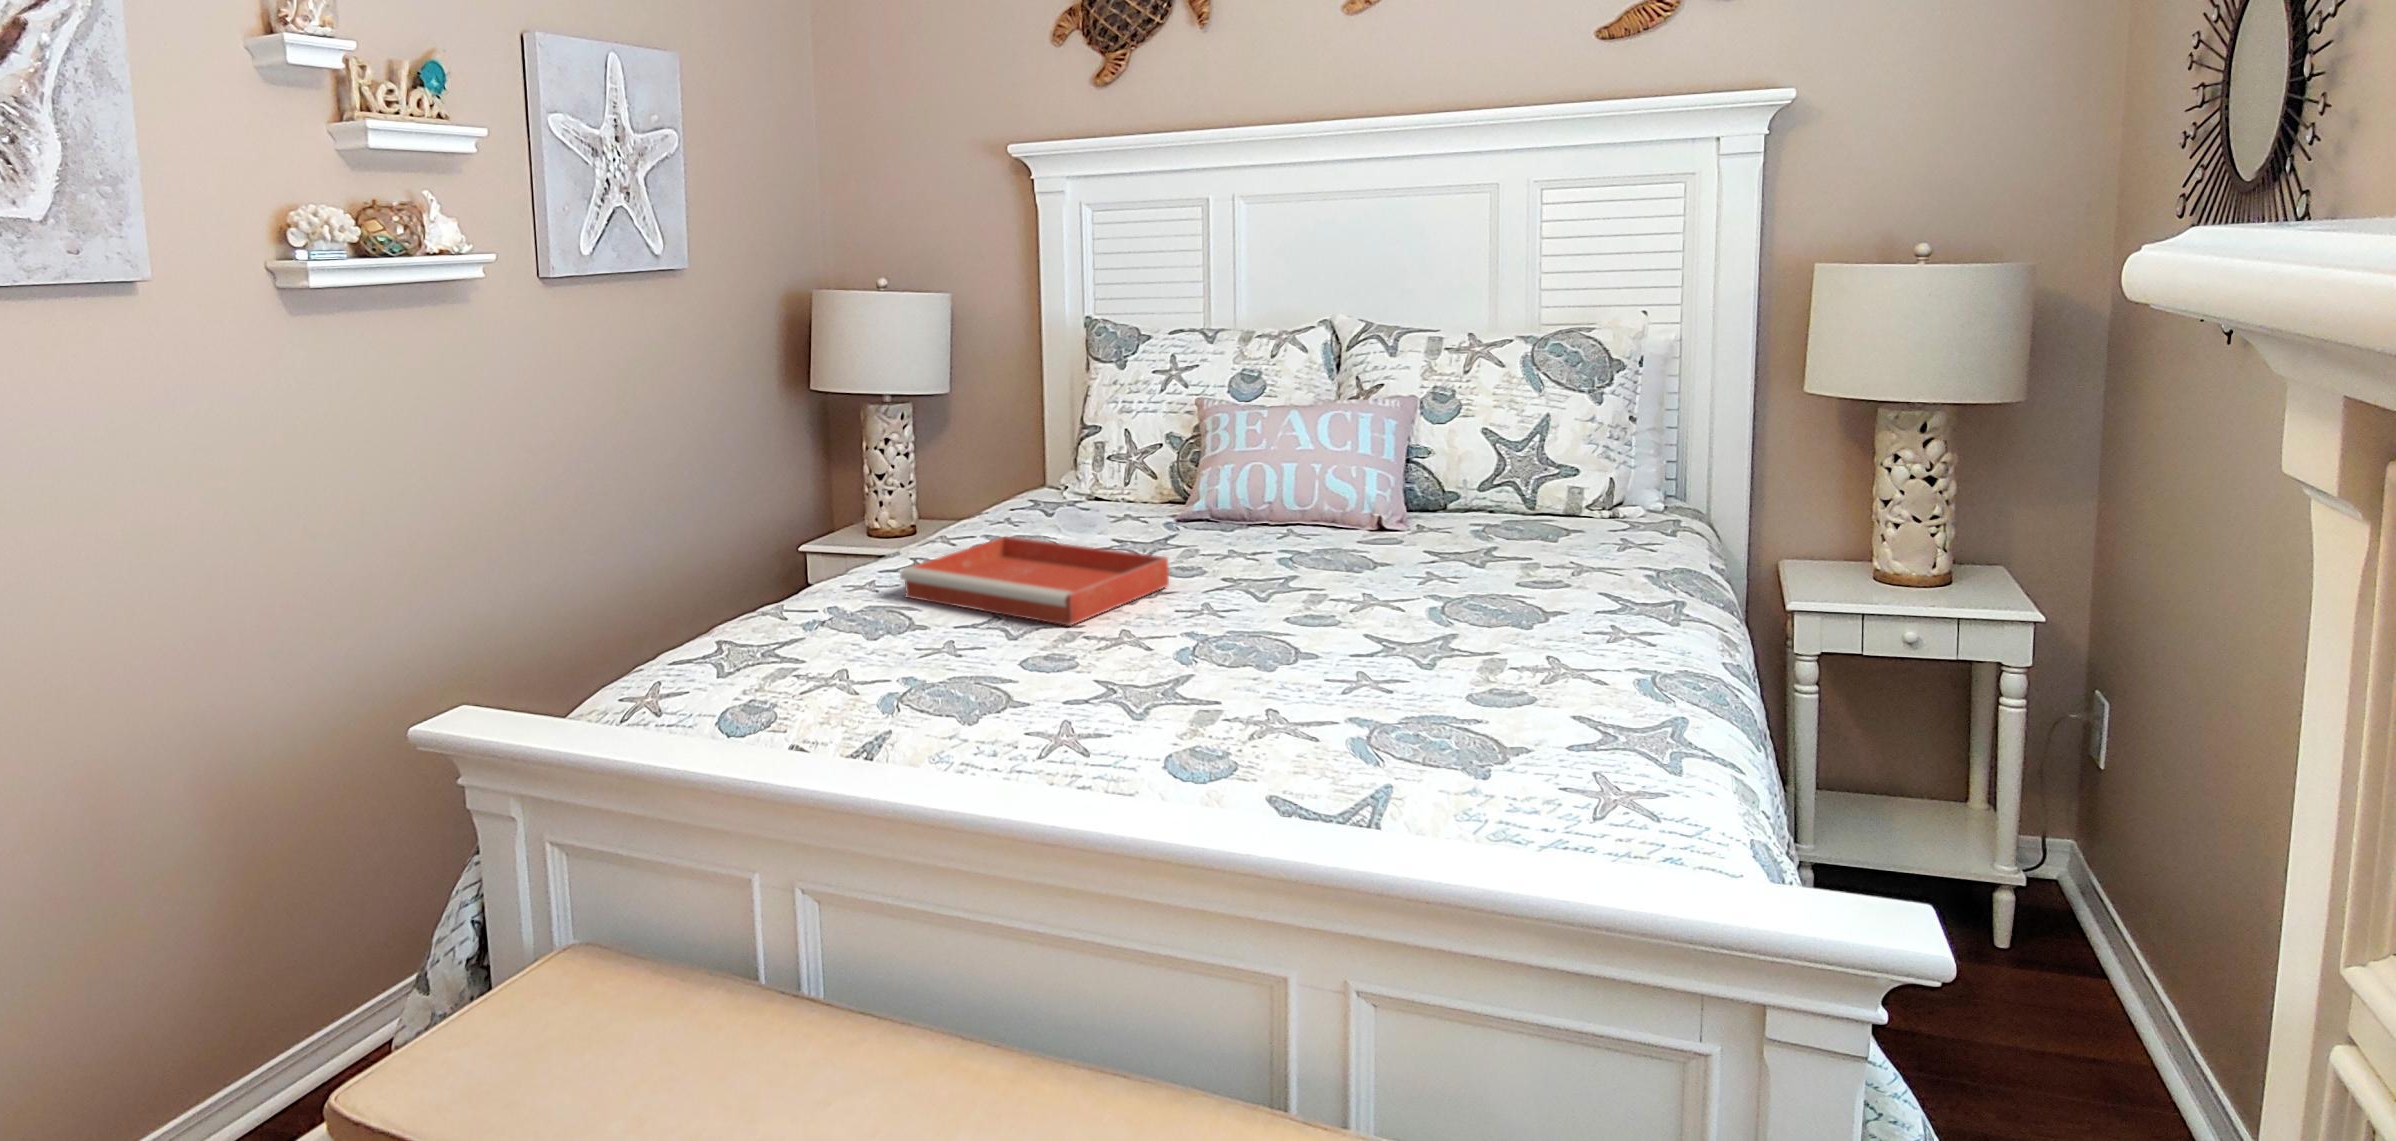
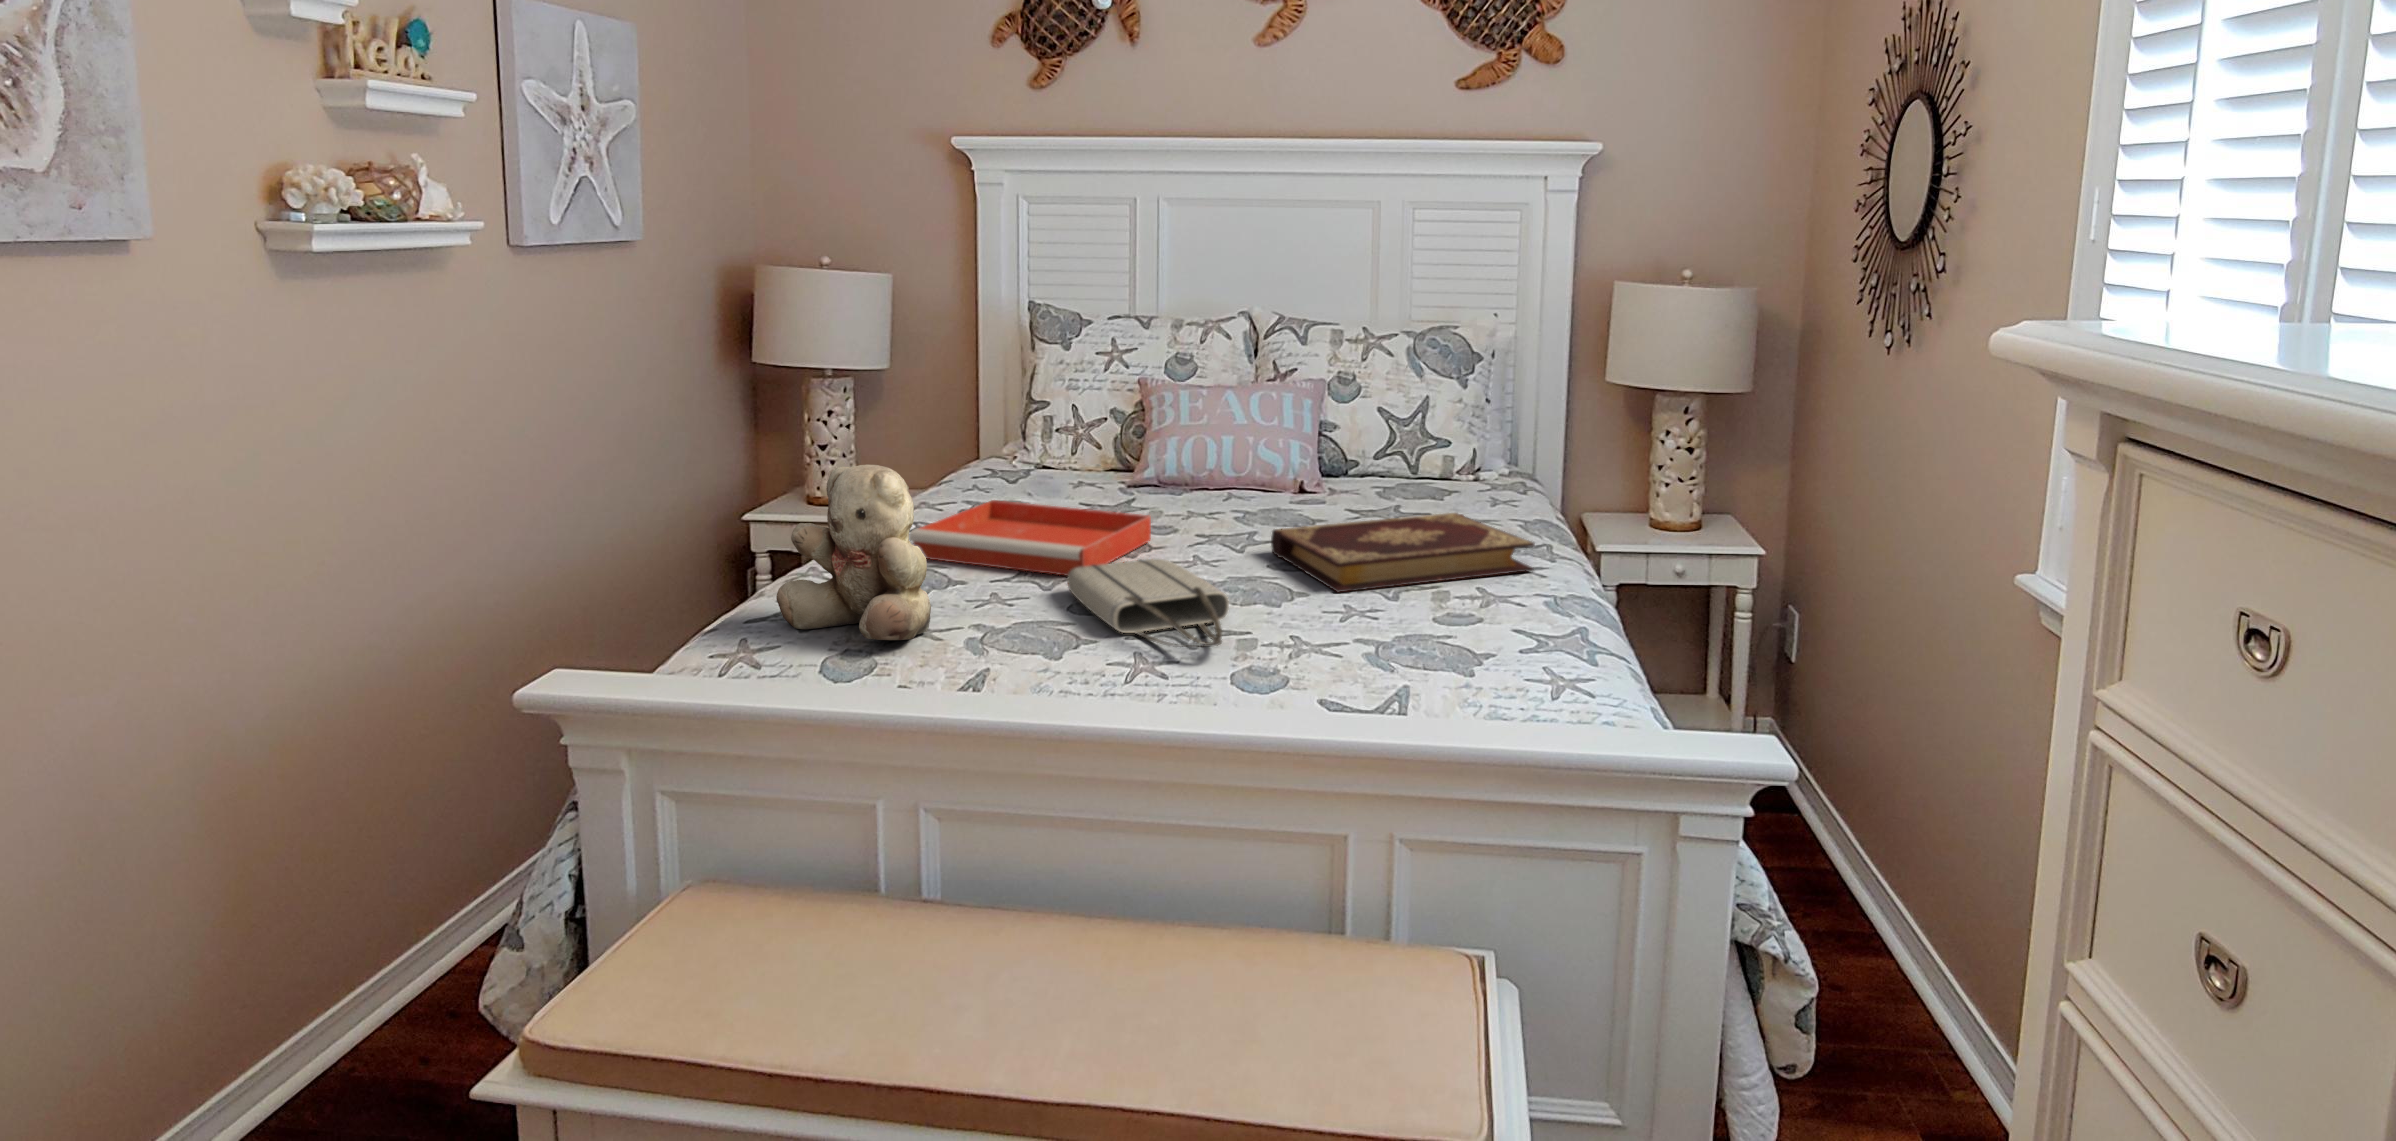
teddy bear: none [732,501,882,689] -> present [776,465,931,640]
book: none [1304,561,1637,656] -> present [1271,513,1535,592]
tote bag: none [1043,608,1210,716] -> present [1067,559,1229,647]

